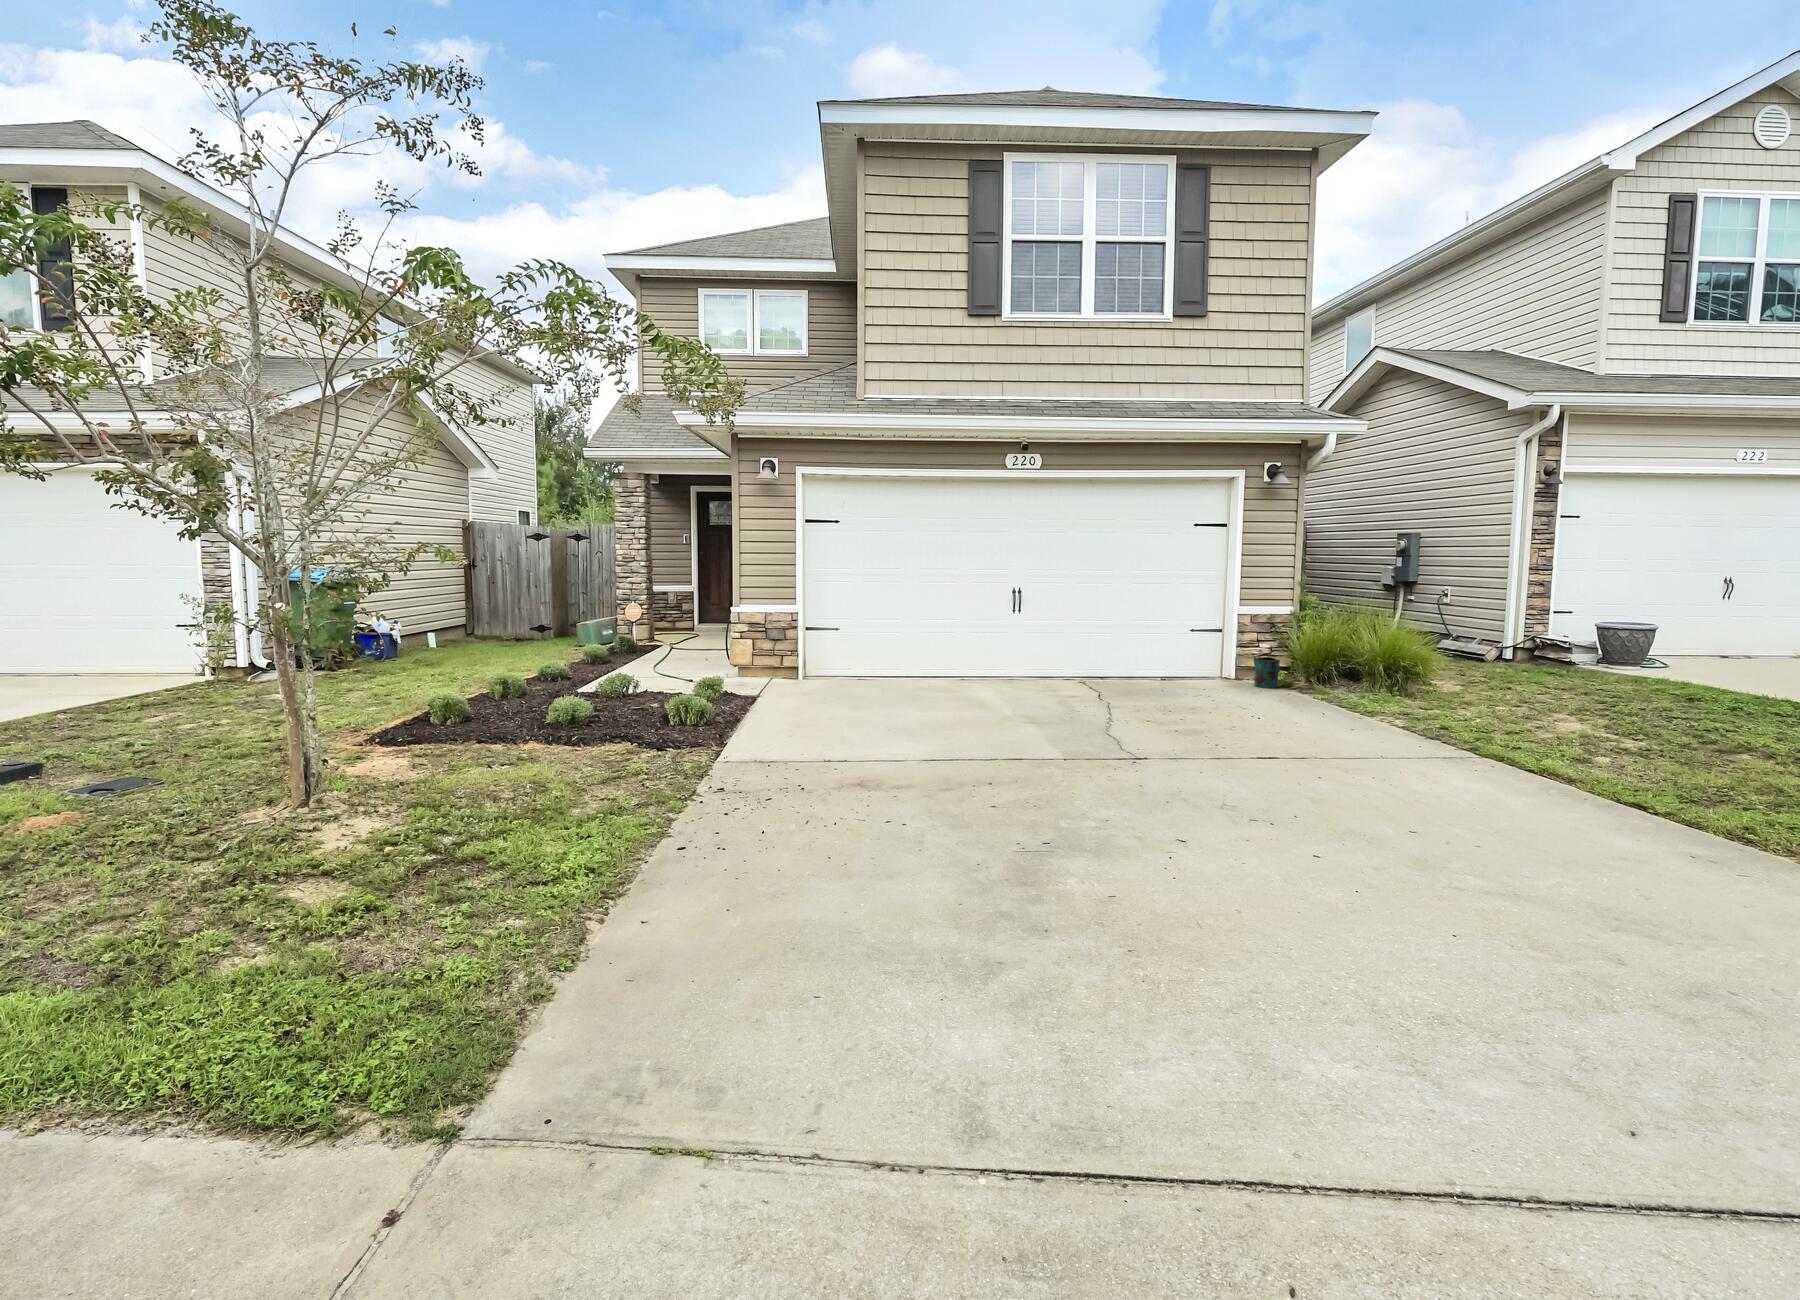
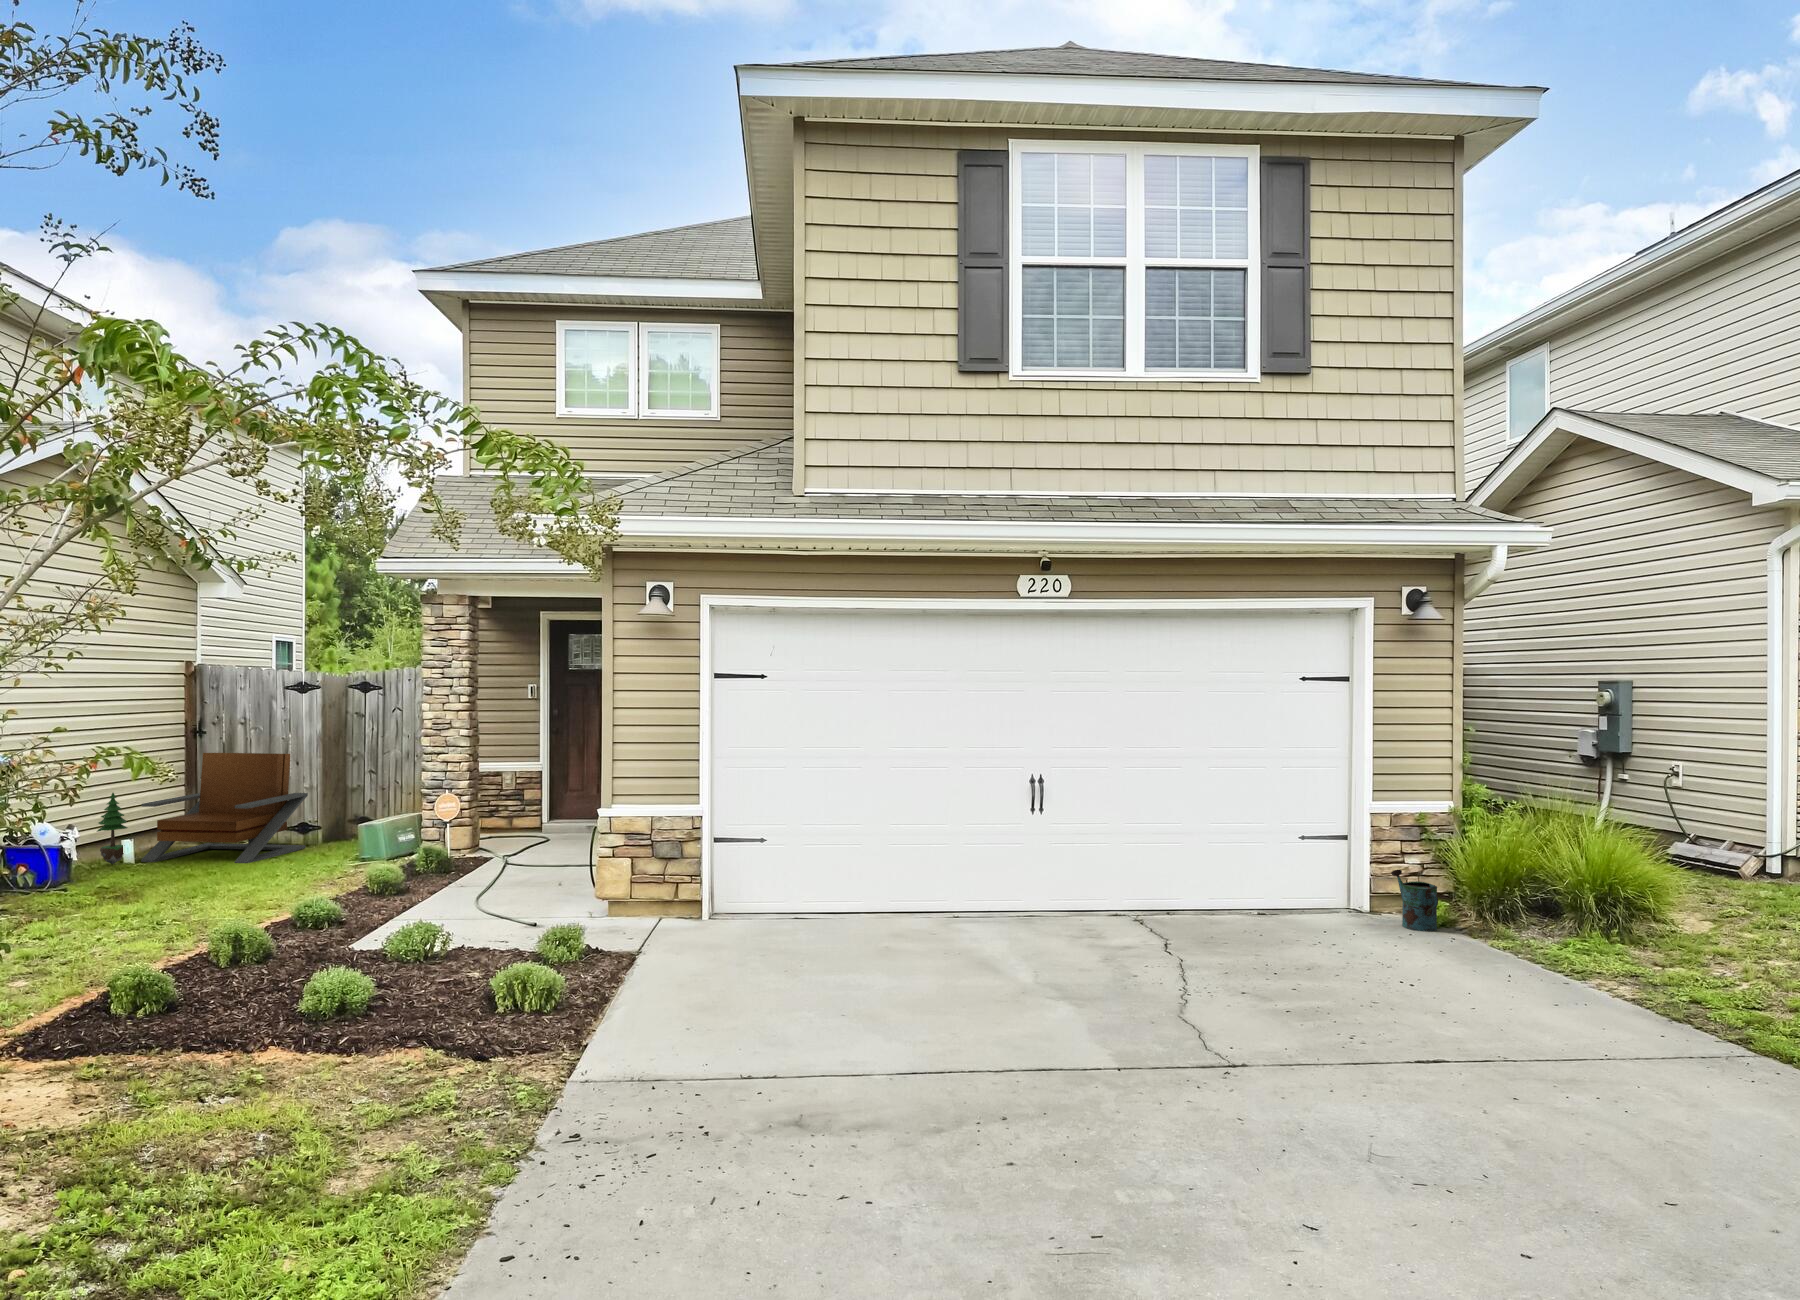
lounge chair: none [446,579,551,648] -> present [141,753,308,863]
potted tree: none [420,602,440,647] -> present [97,793,128,864]

